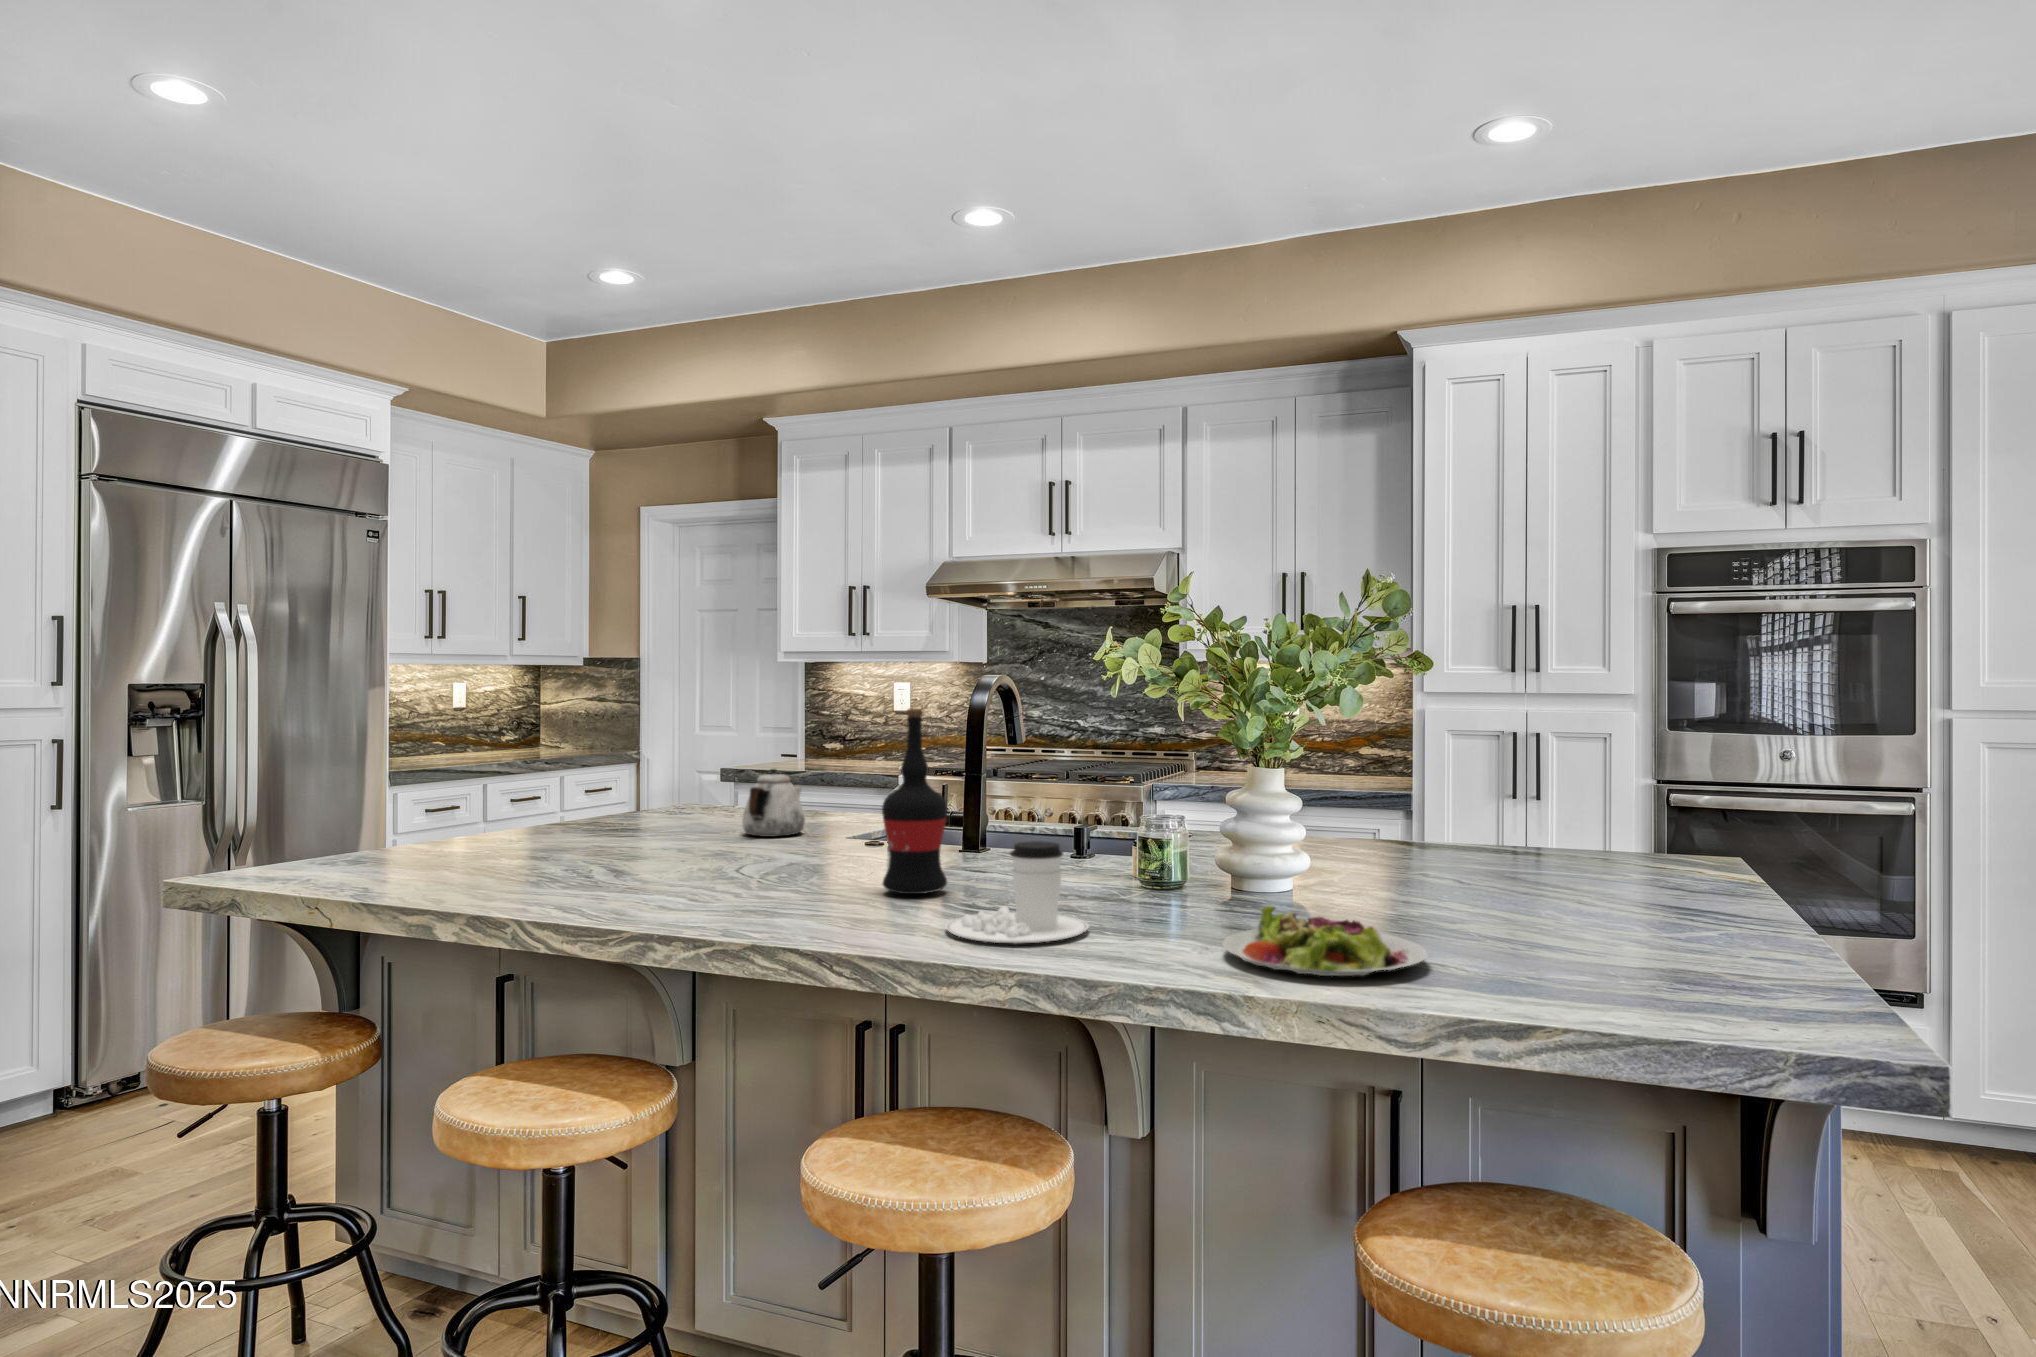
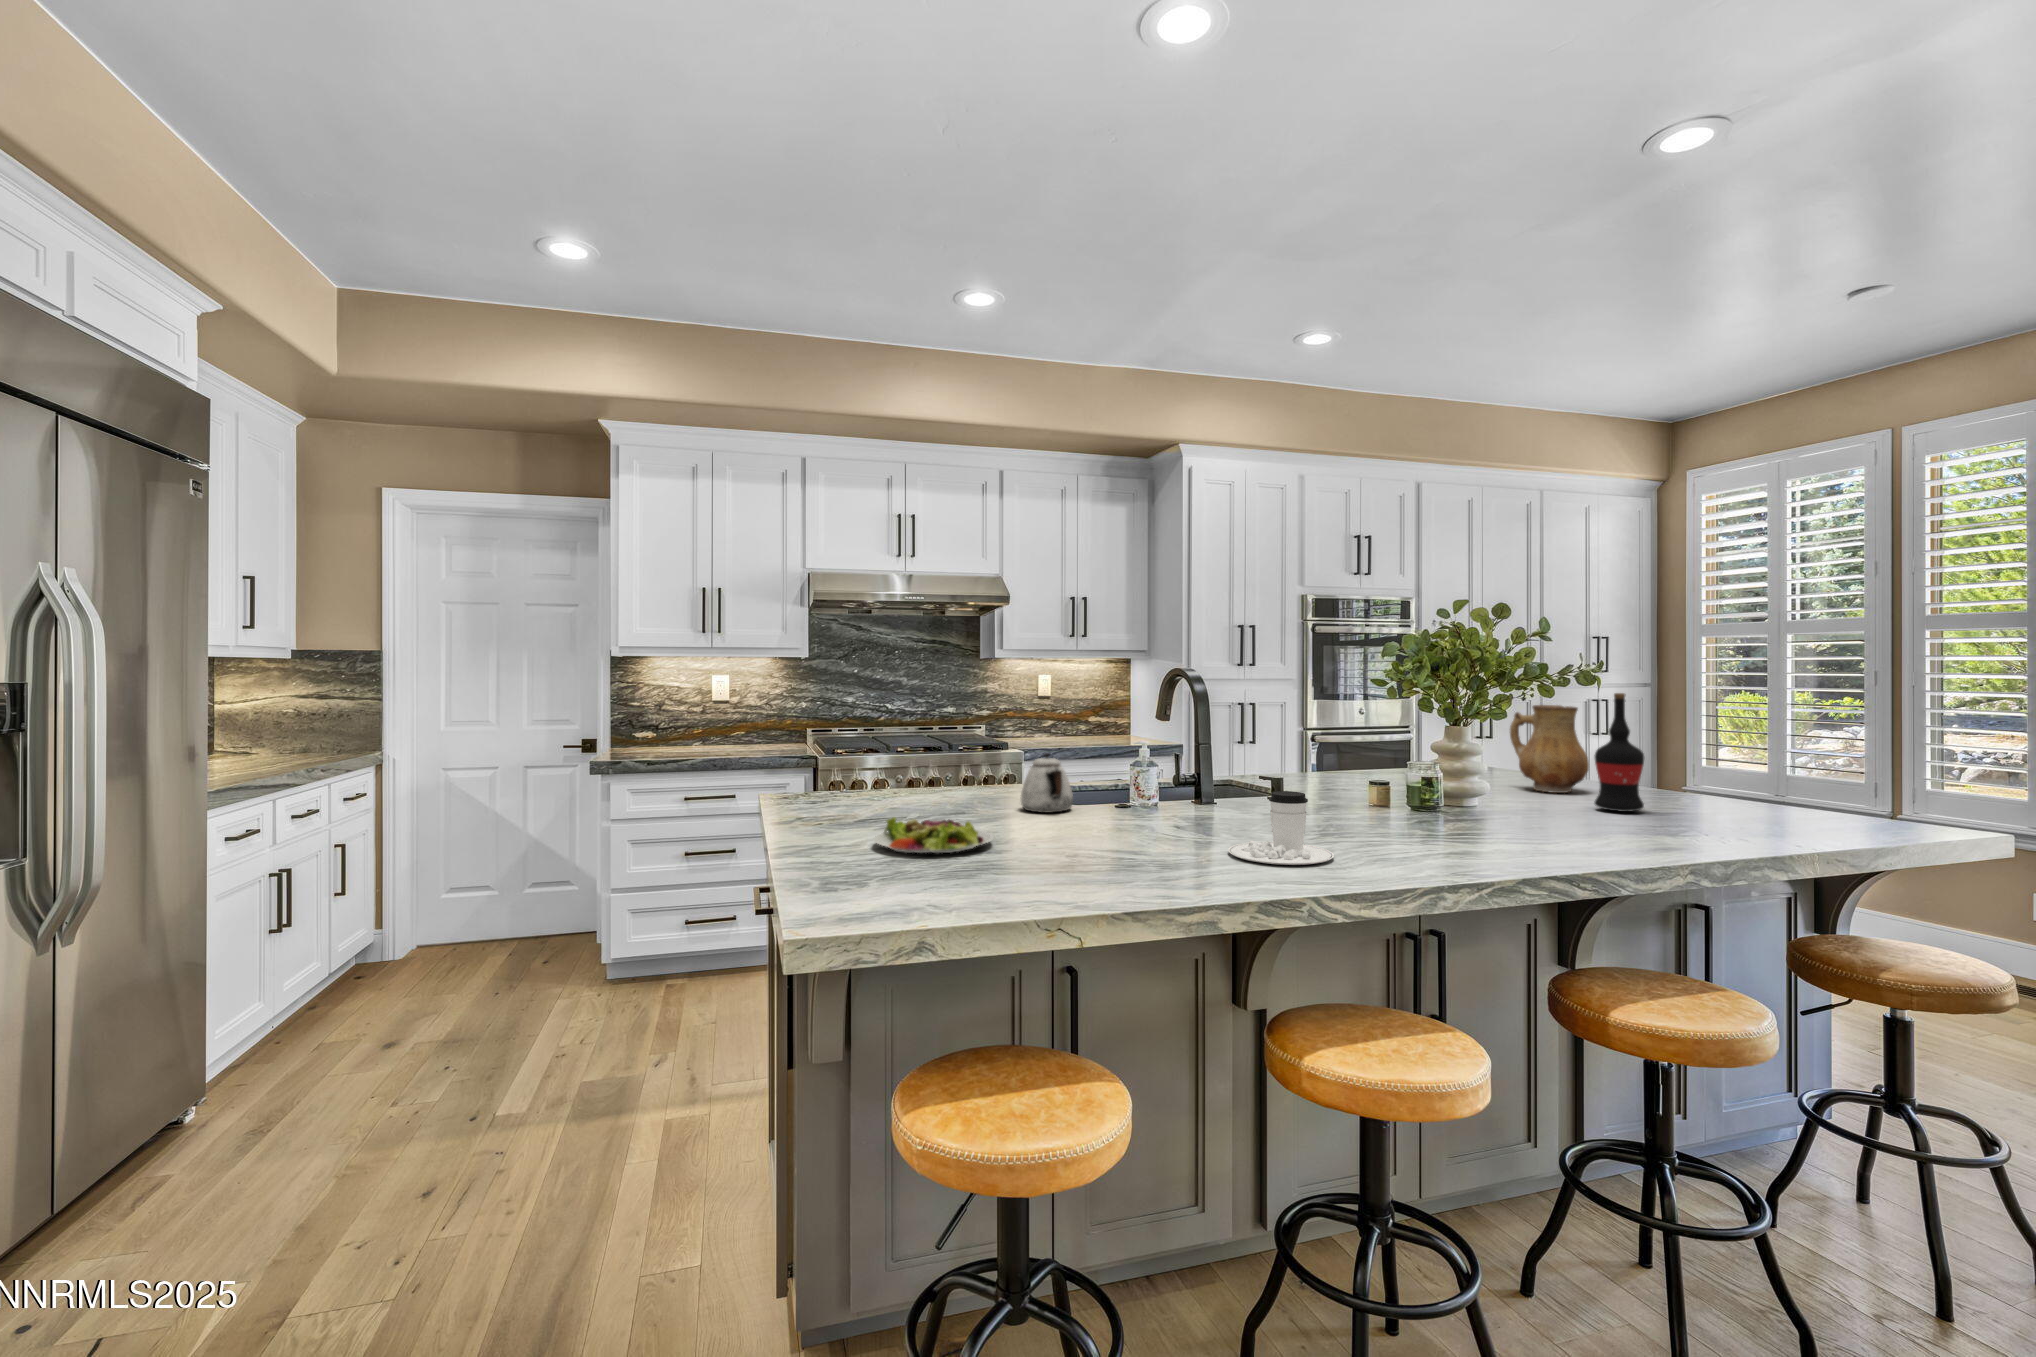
wine bottle: present [882,708,947,894] -> present [1594,693,1644,812]
ceramic pitcher: none [1470,737,1582,892] -> present [1510,705,1589,793]
coffee cup: present [945,841,1089,944] -> present [1228,791,1334,865]
salad plate: present [1222,906,1428,976] -> present [874,818,994,853]

